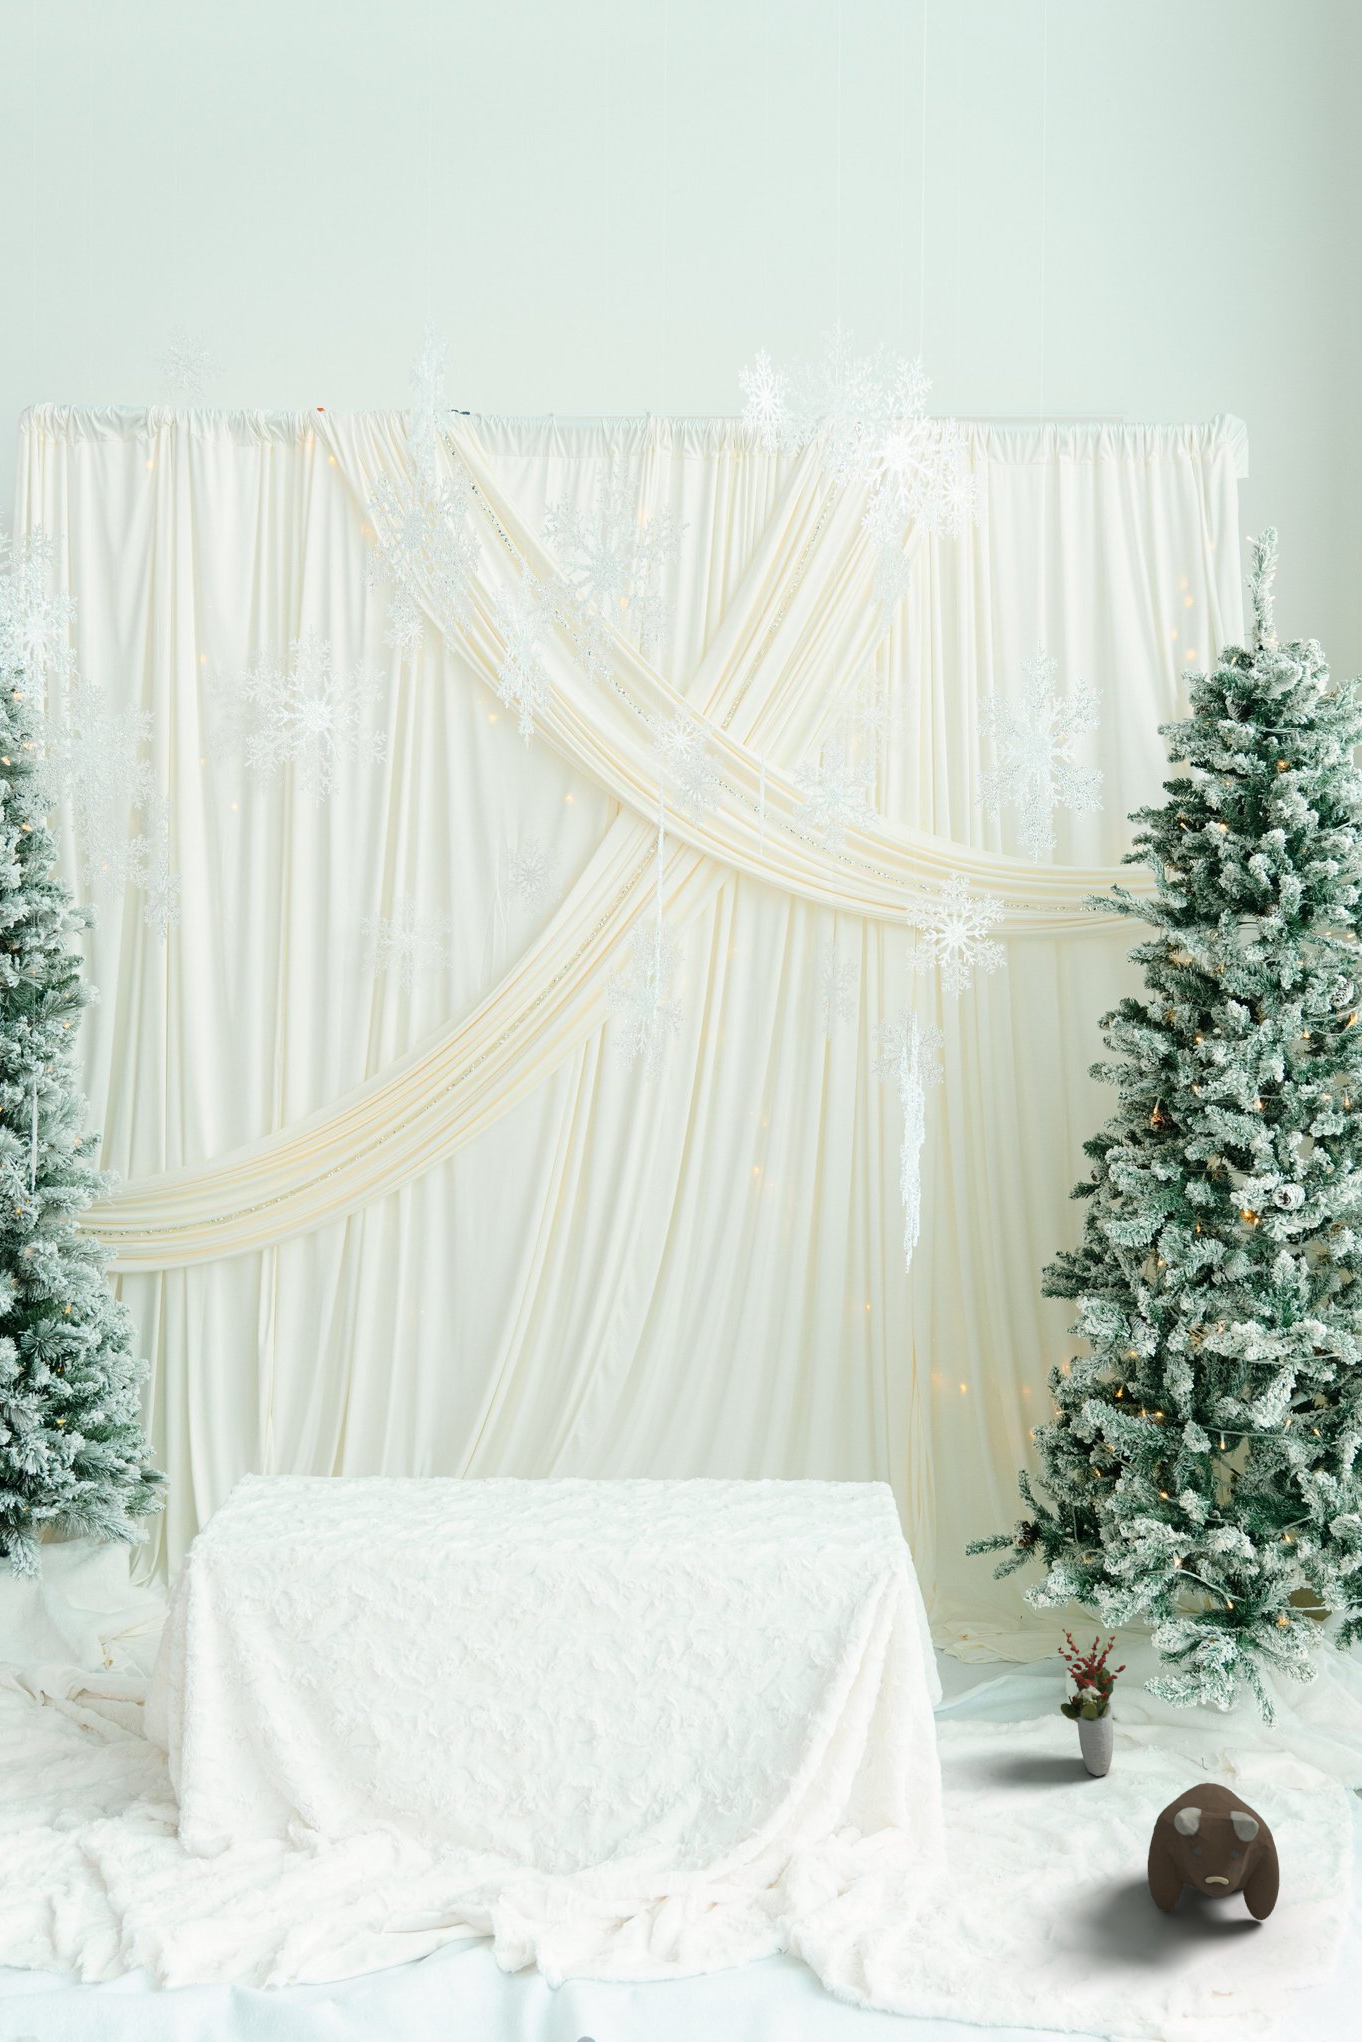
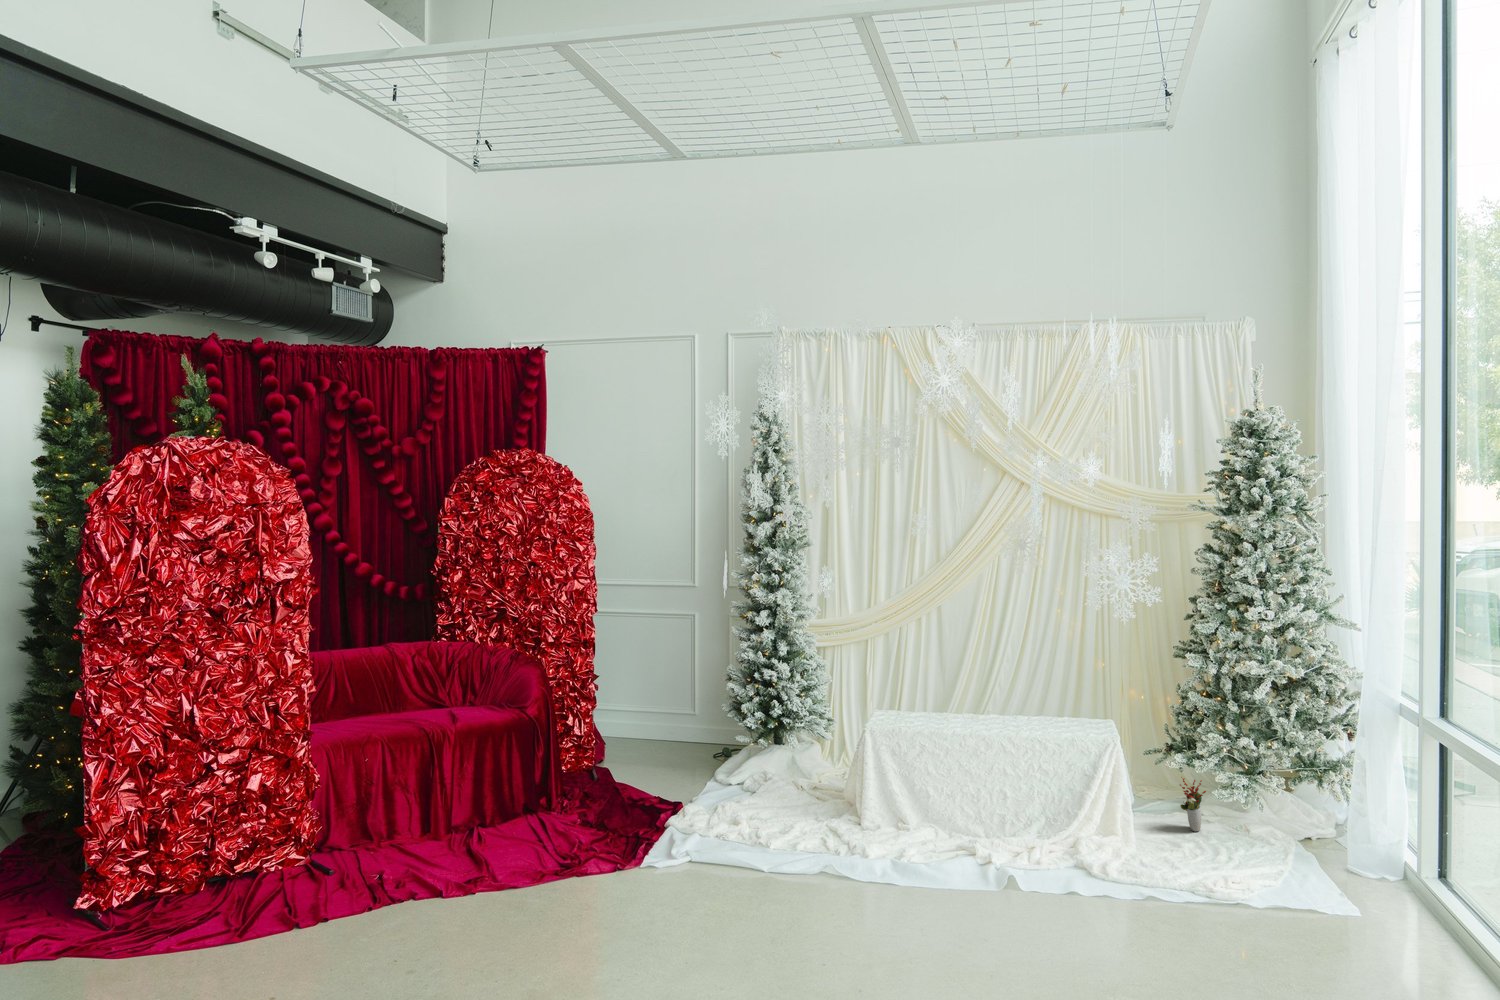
plush toy: present [1148,1783,1279,1920] -> none [1209,824,1259,873]

